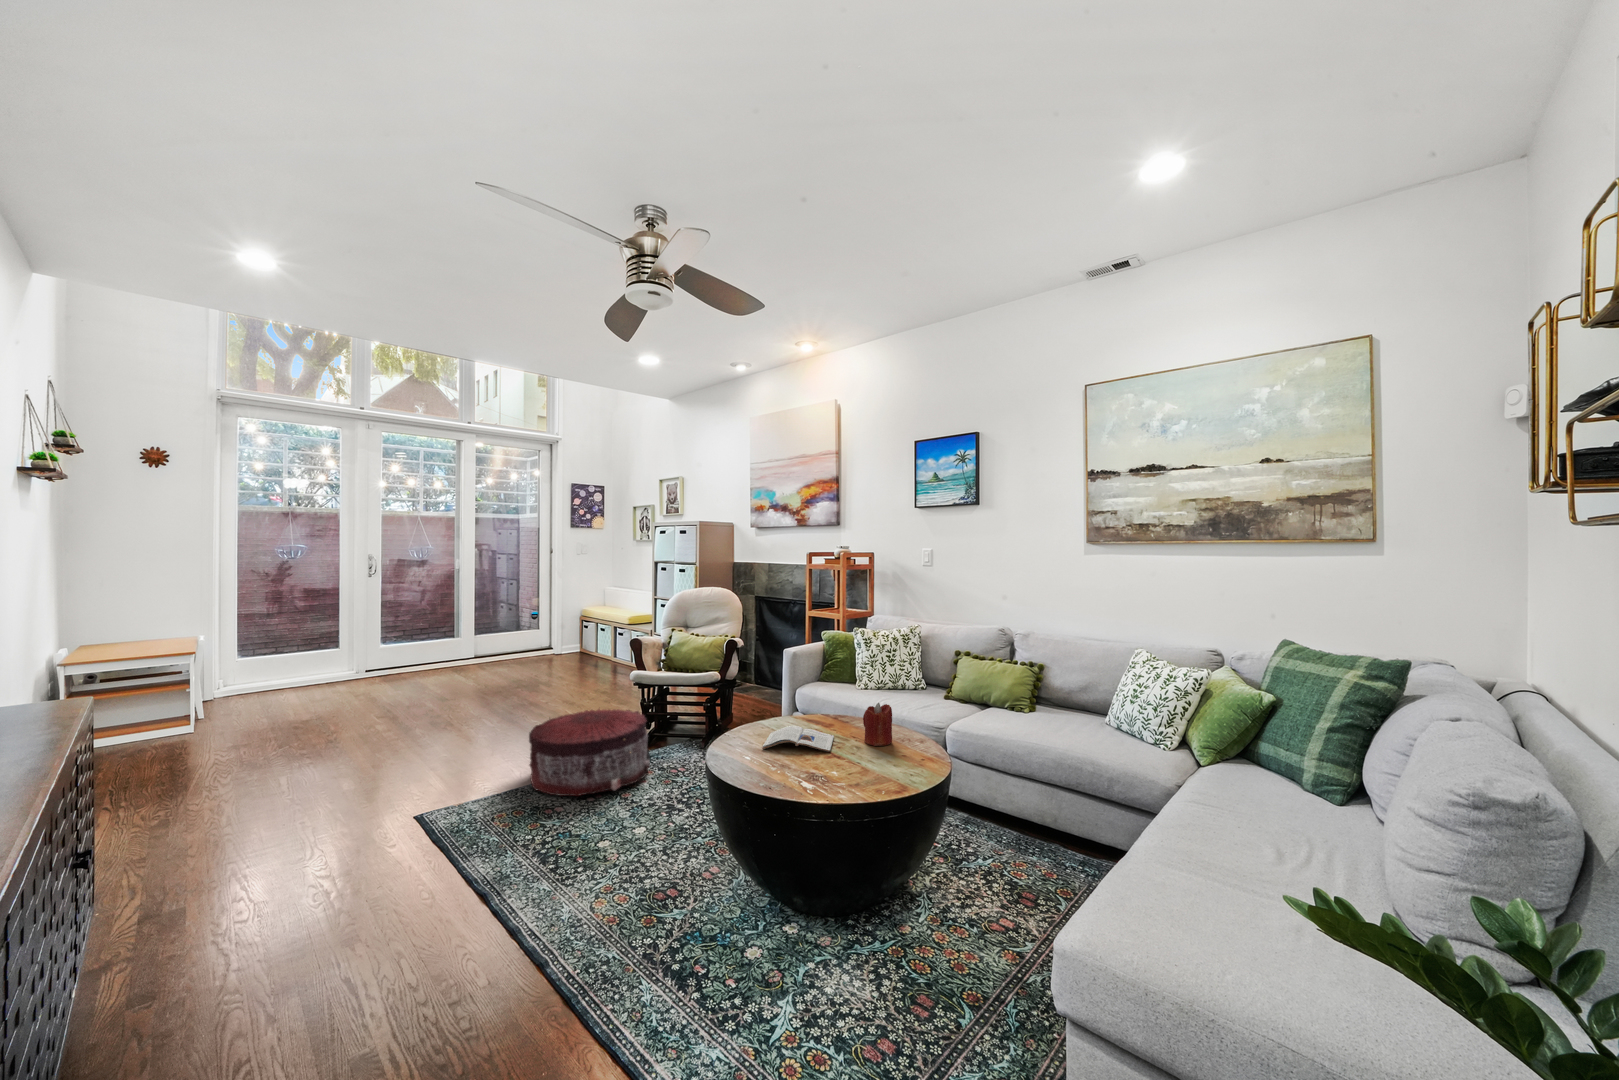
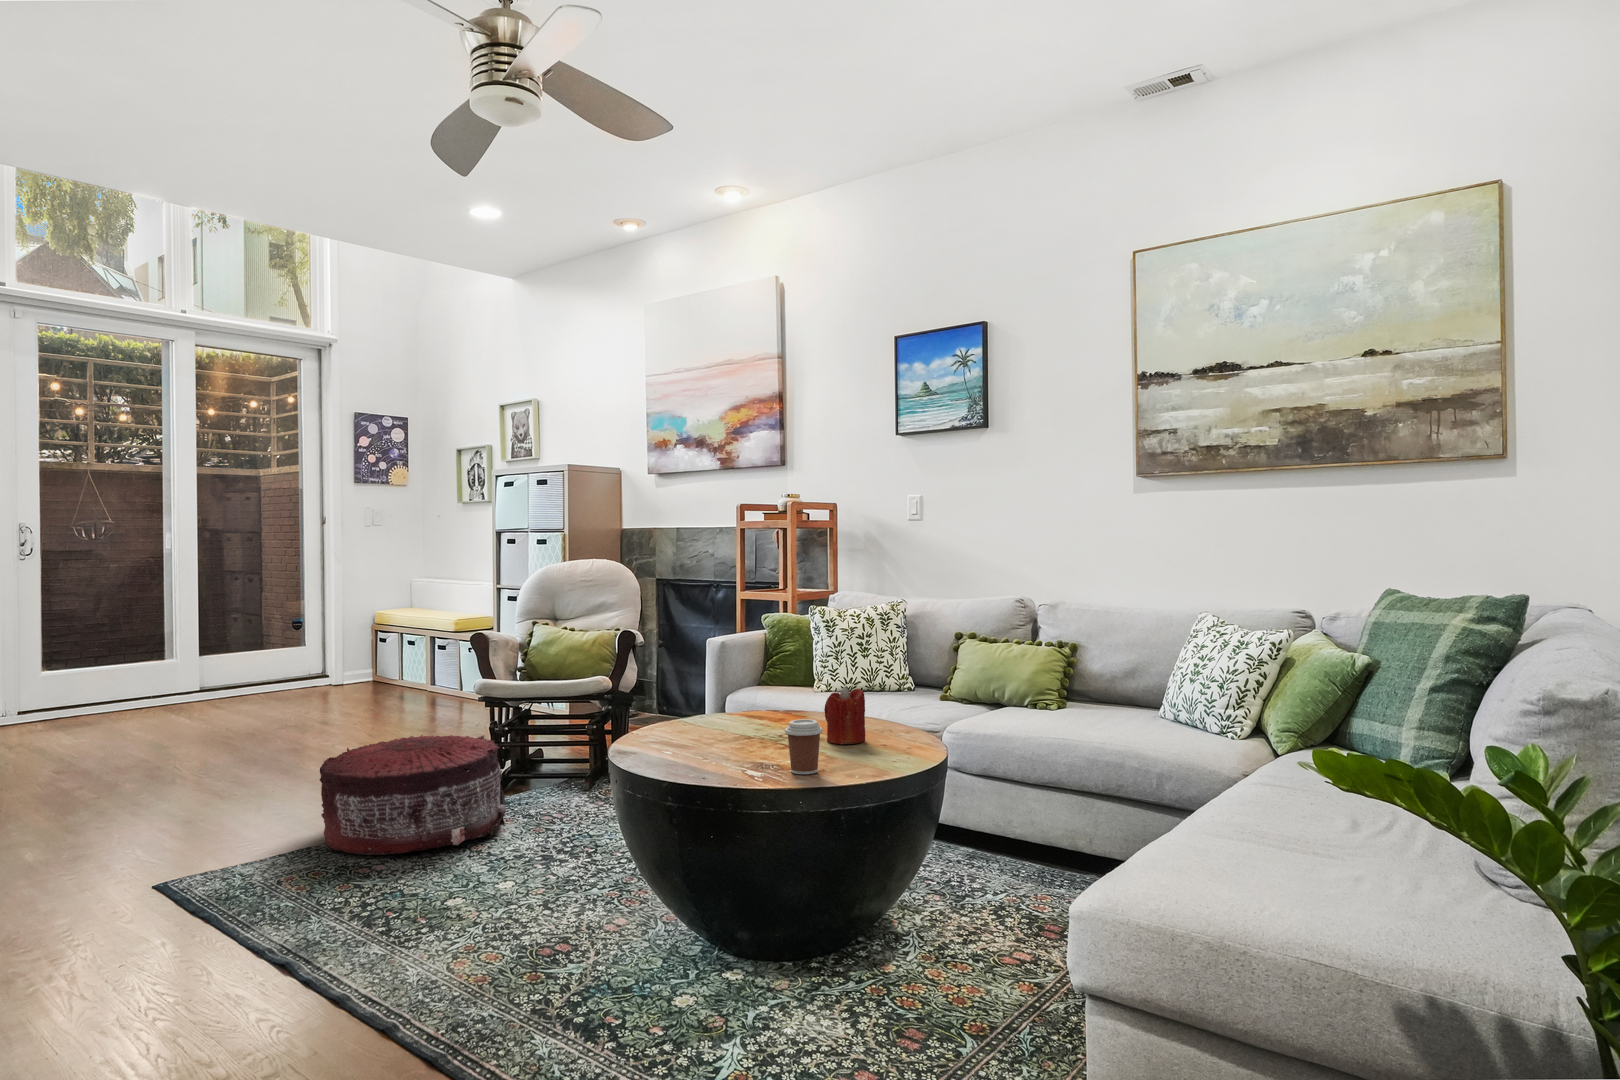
magazine: present [762,726,834,752] -> none [684,724,784,752]
coffee cup: none [833,735,860,777] -> present [785,719,823,774]

